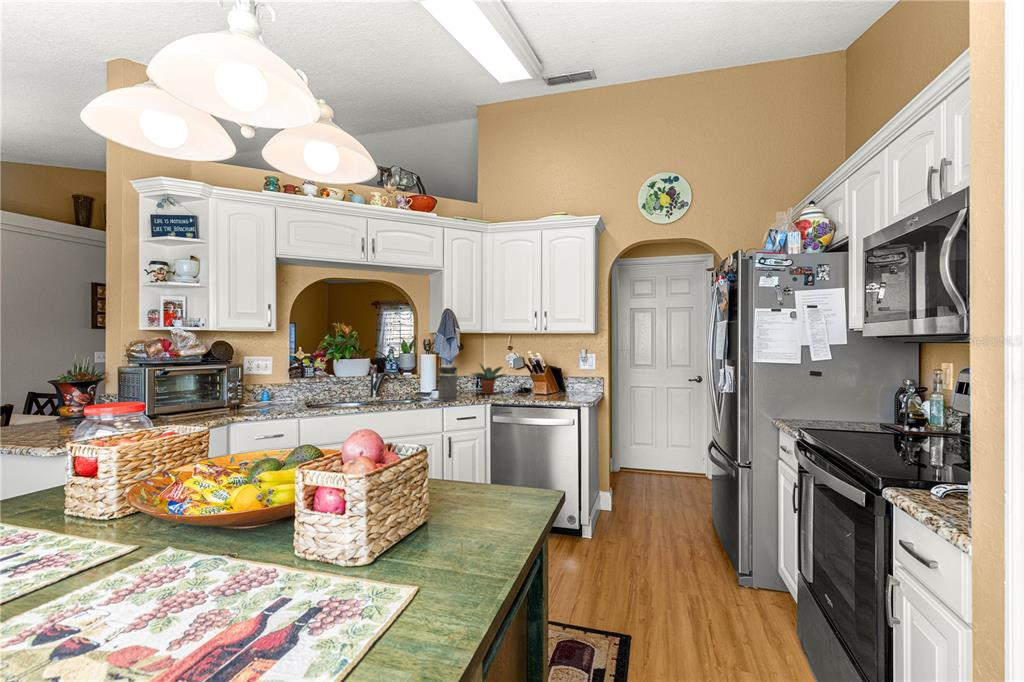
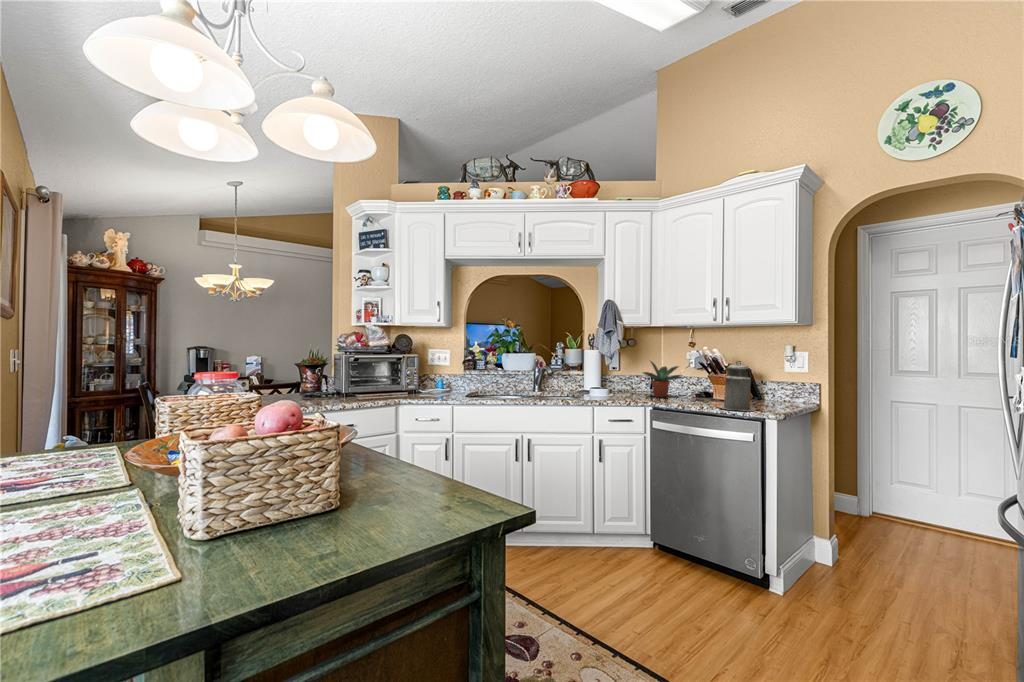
canister: present [435,362,461,401] -> present [719,361,756,411]

